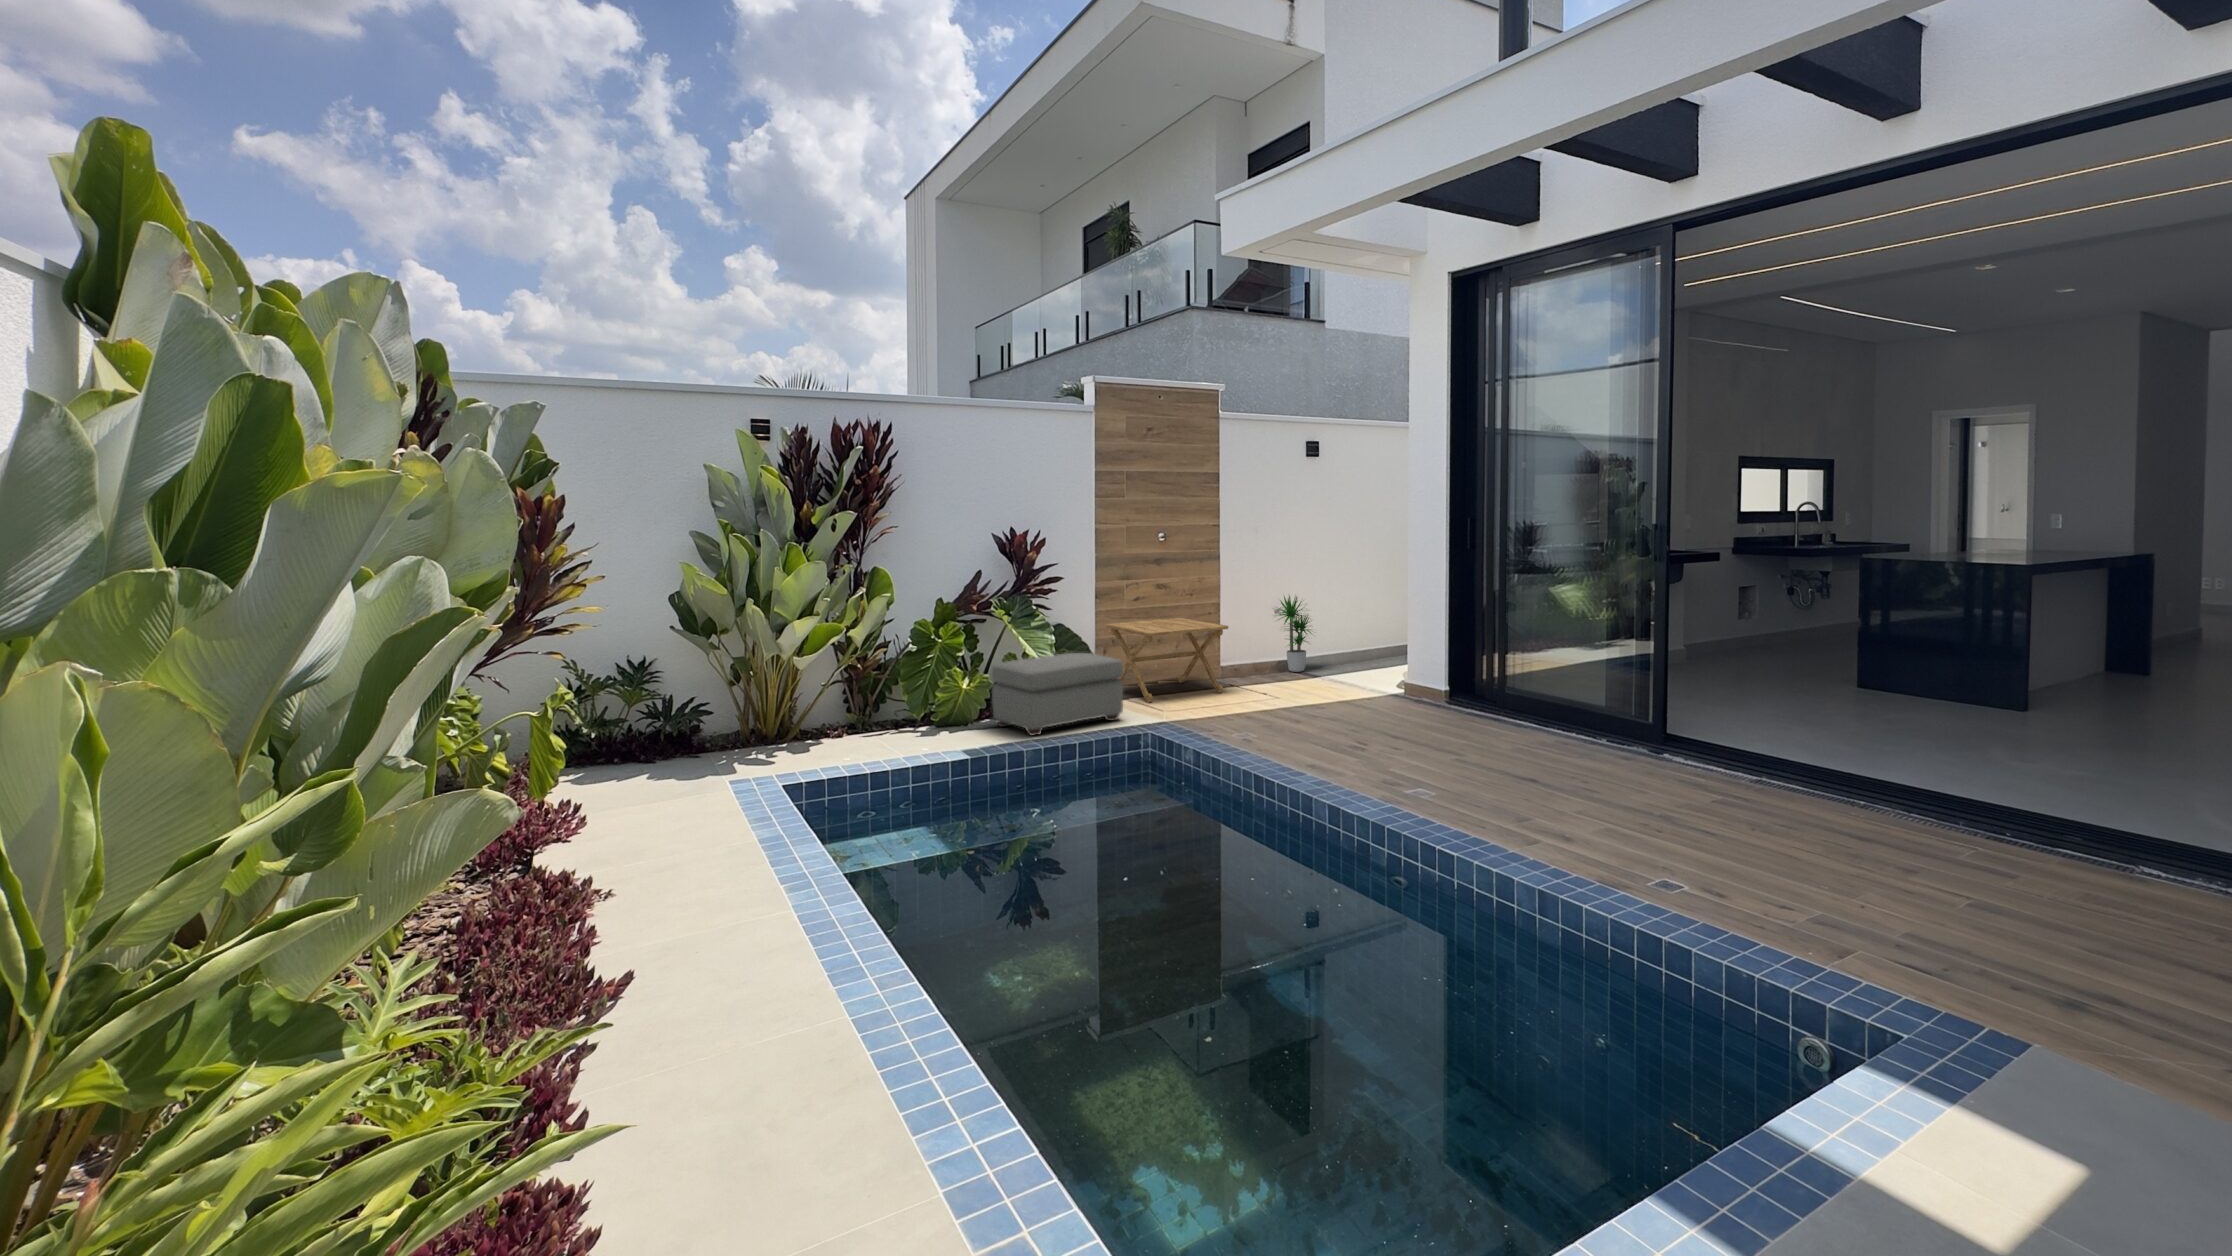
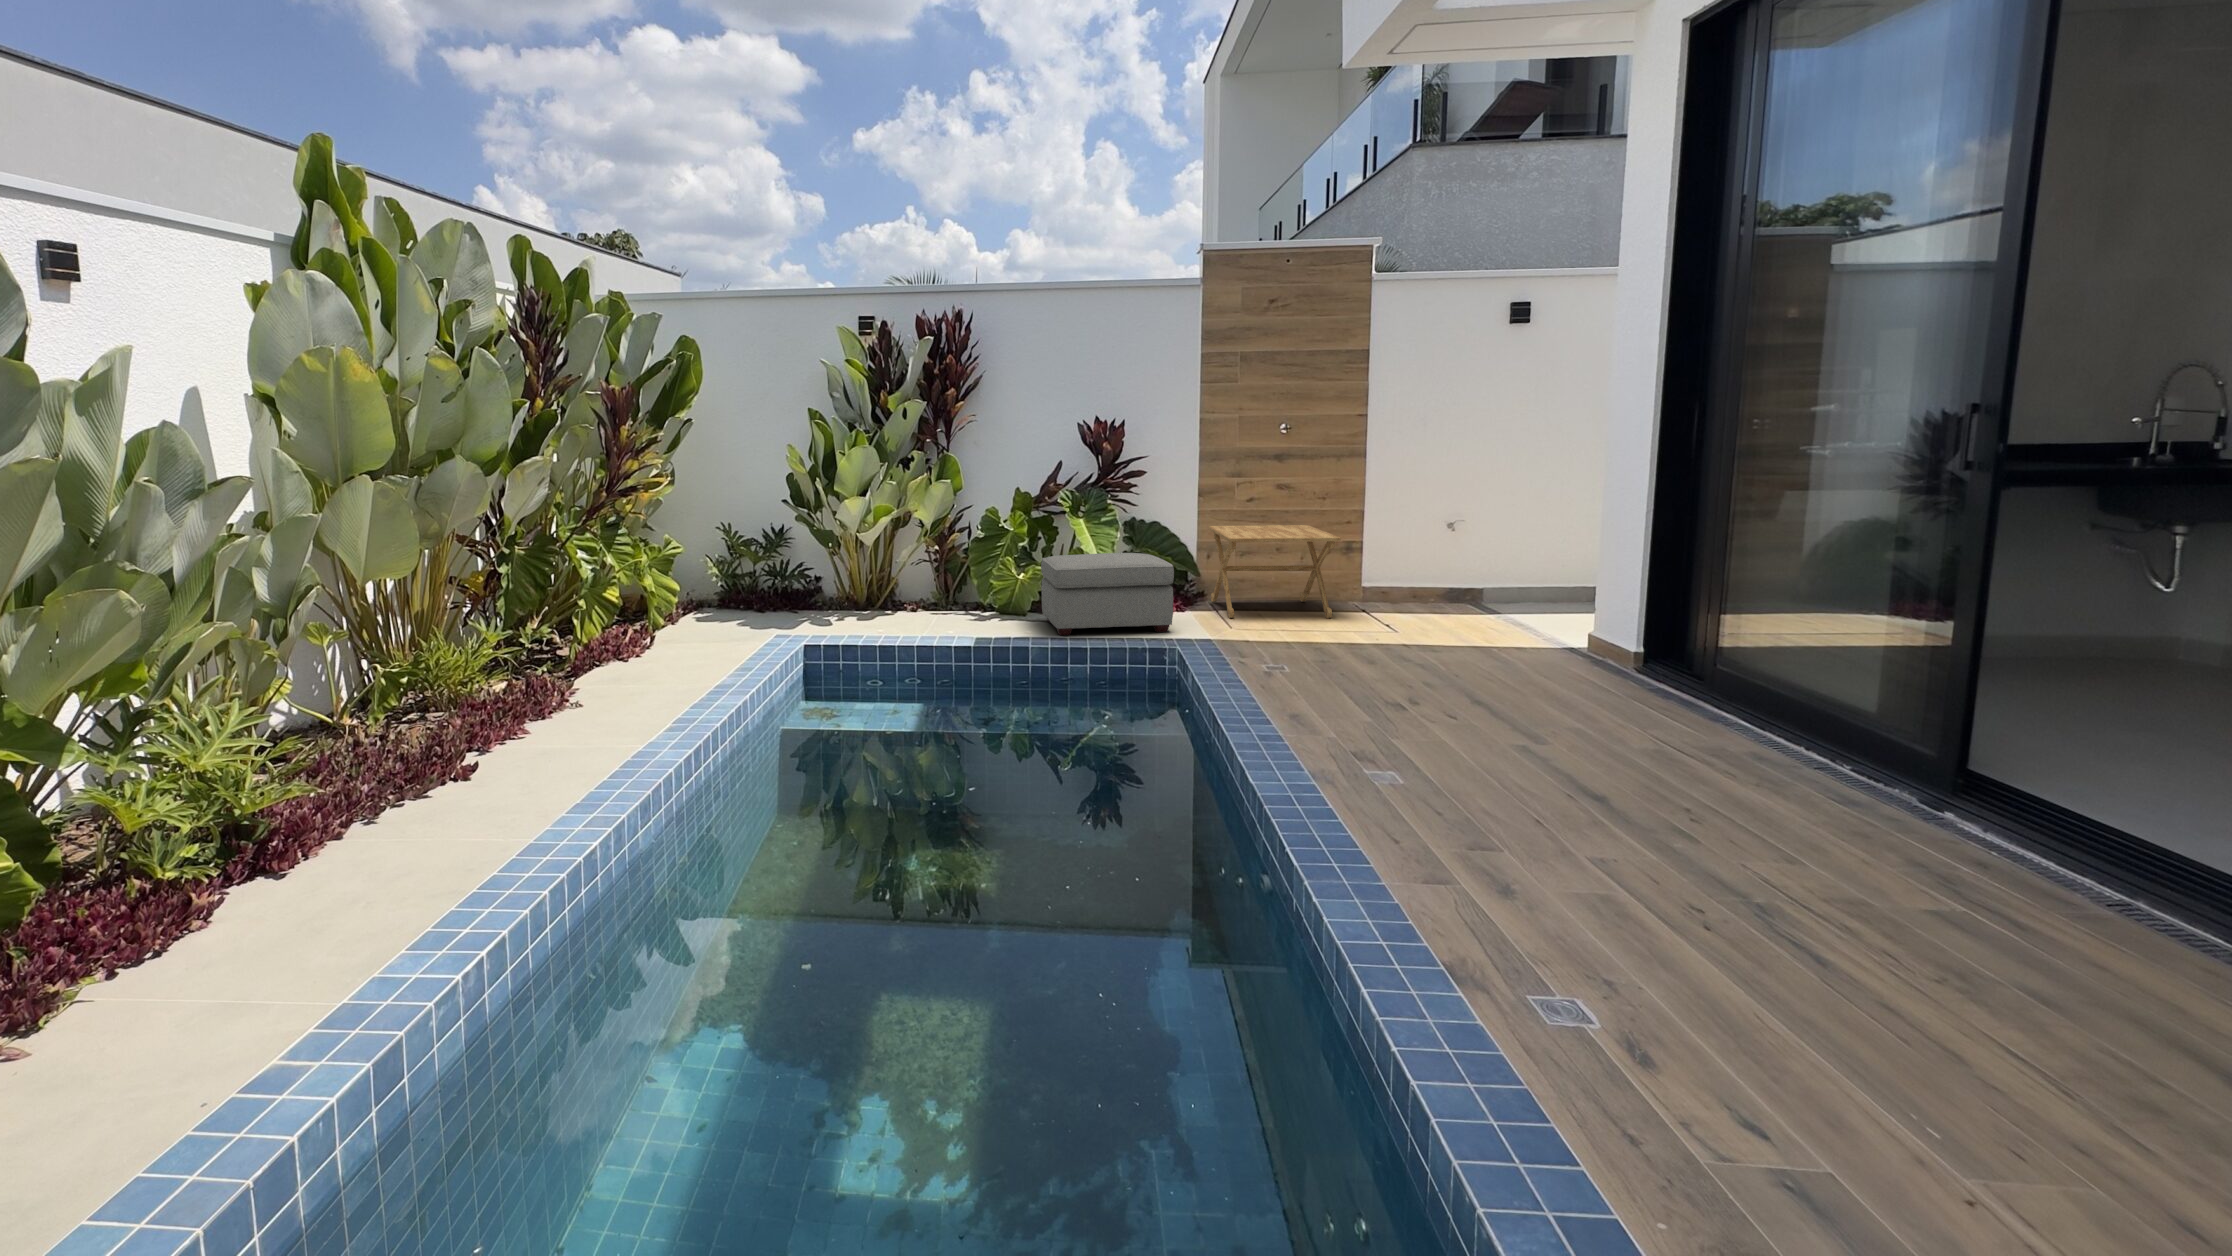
potted plant: present [1276,596,1312,672] -> none [1436,503,1509,606]

